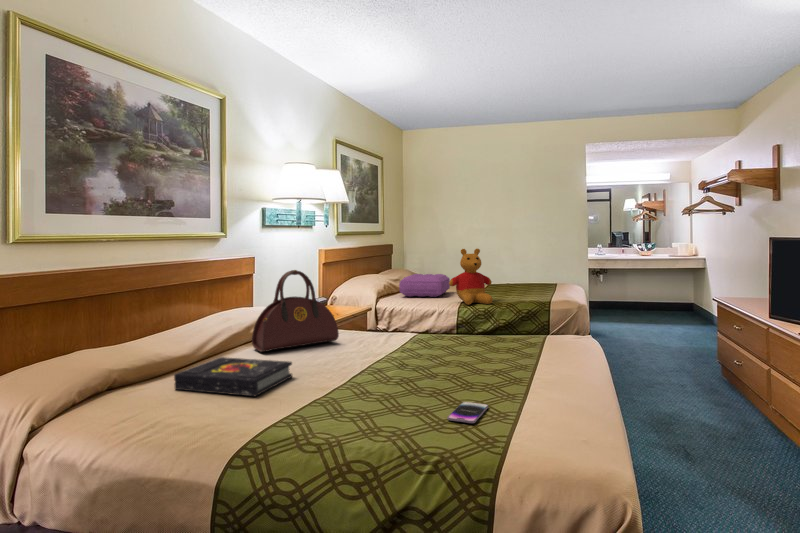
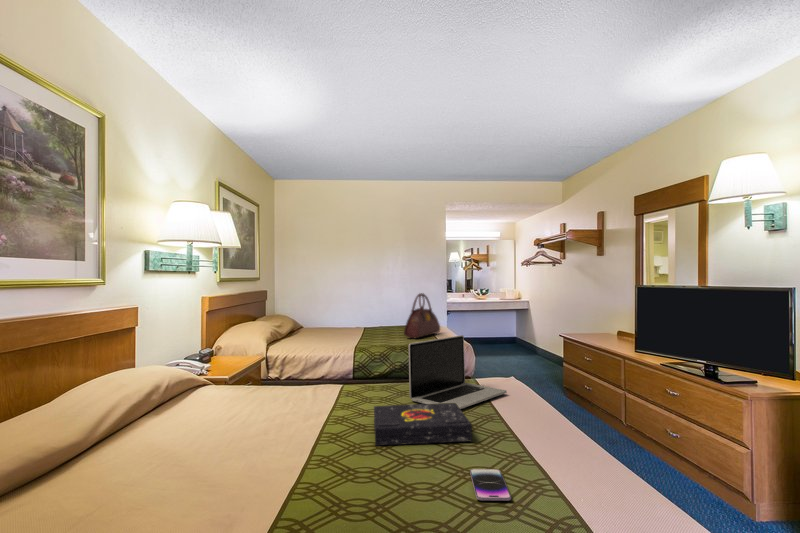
stuffed bear: present [449,249,493,305] -> none [344,293,387,348]
handbag: present [252,270,339,352] -> present [404,293,440,338]
pillow: present [399,274,450,297] -> none [288,318,334,342]
laptop: none [468,293,573,362] -> present [409,335,507,409]
book: present [174,357,292,396] -> present [374,403,472,446]

